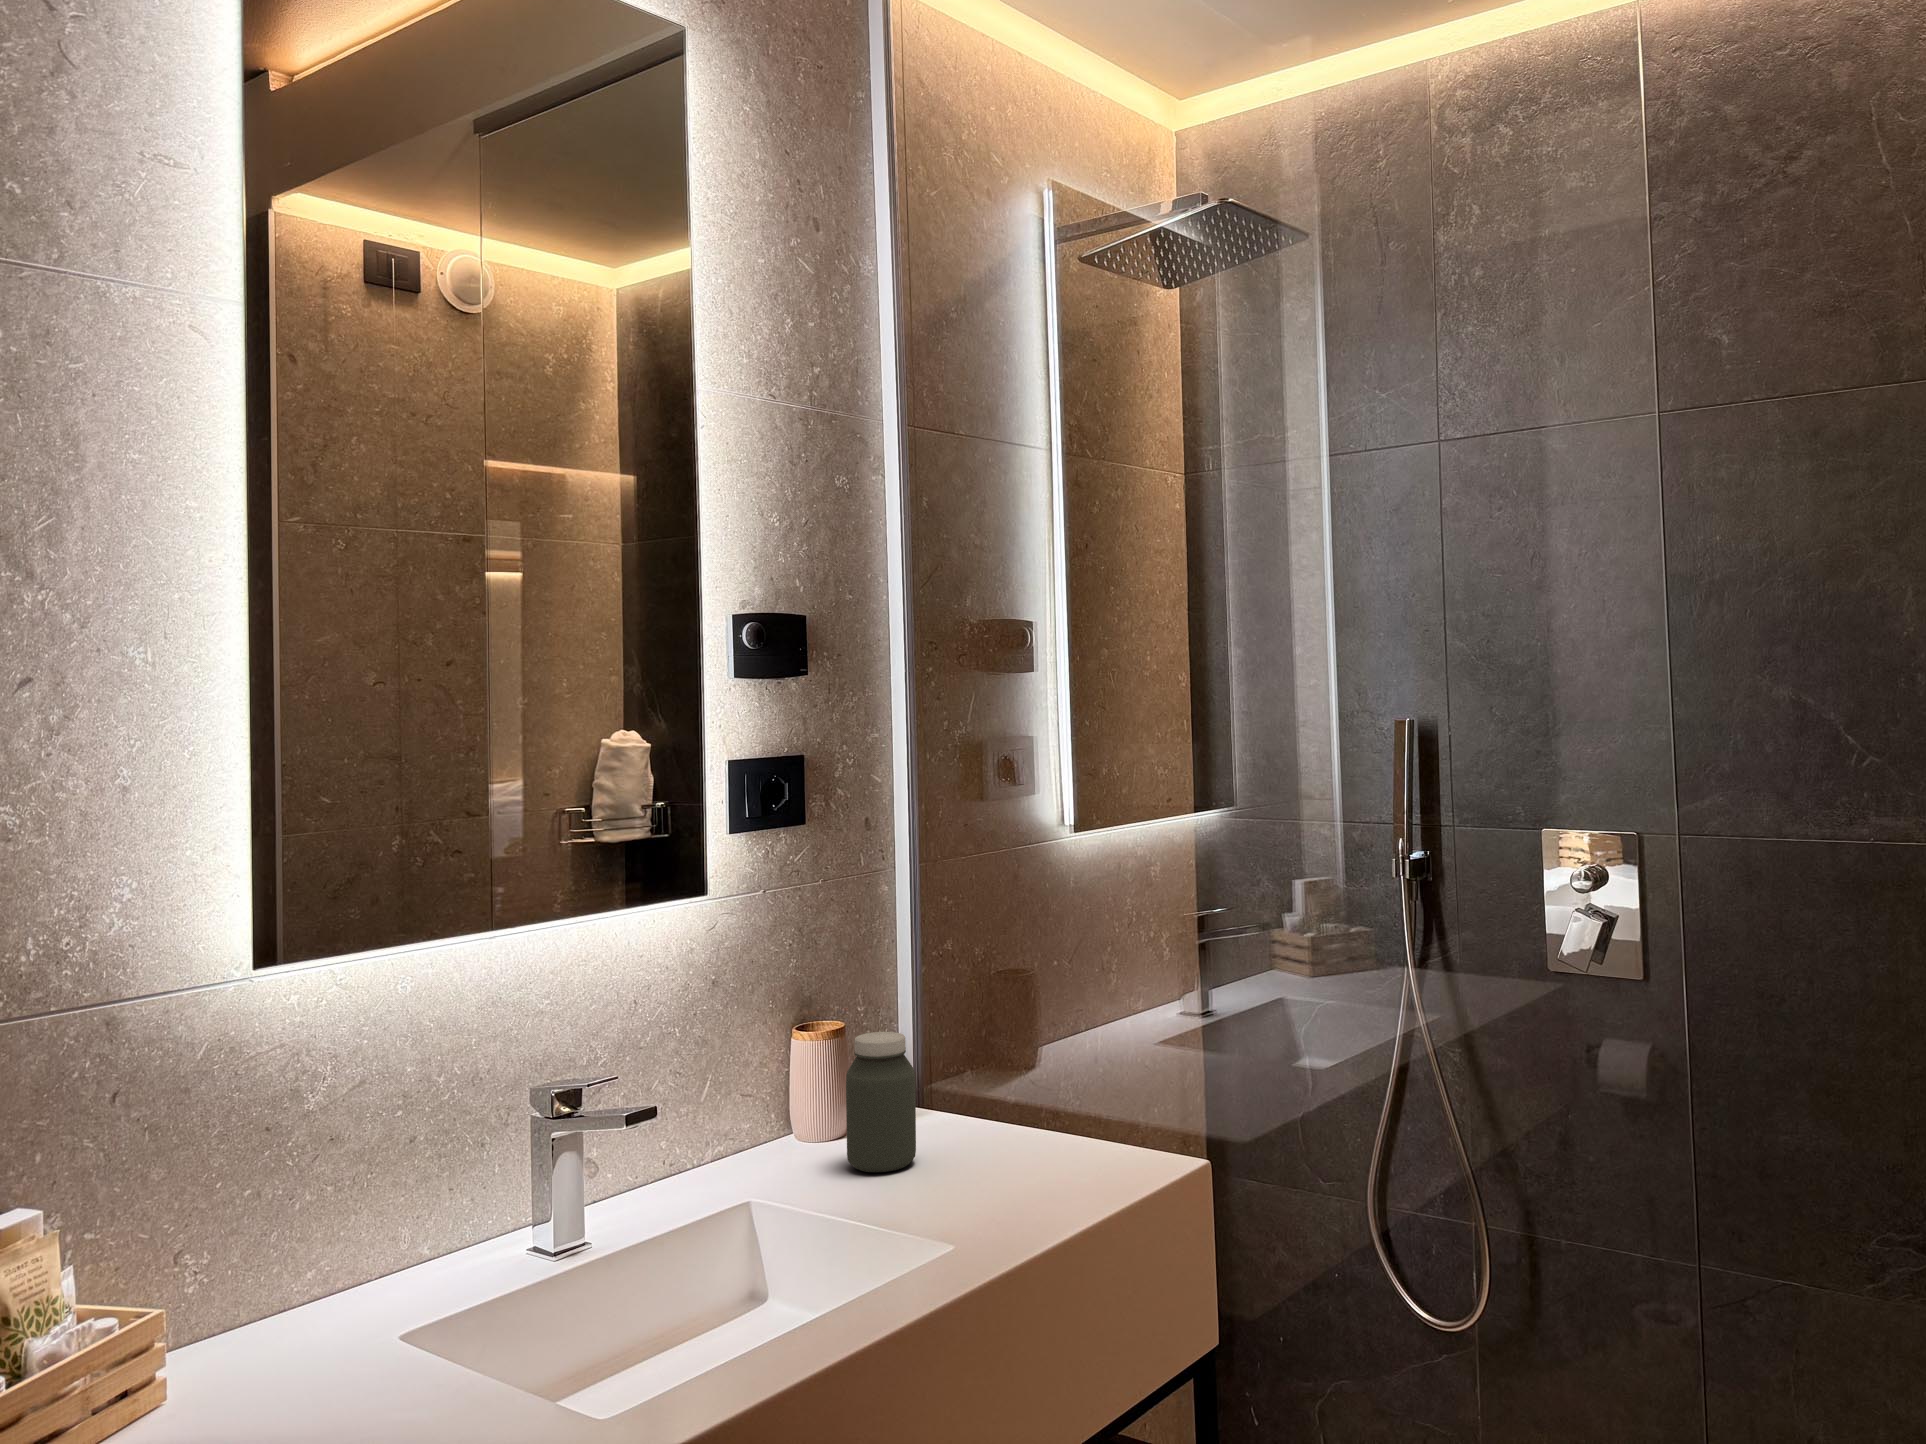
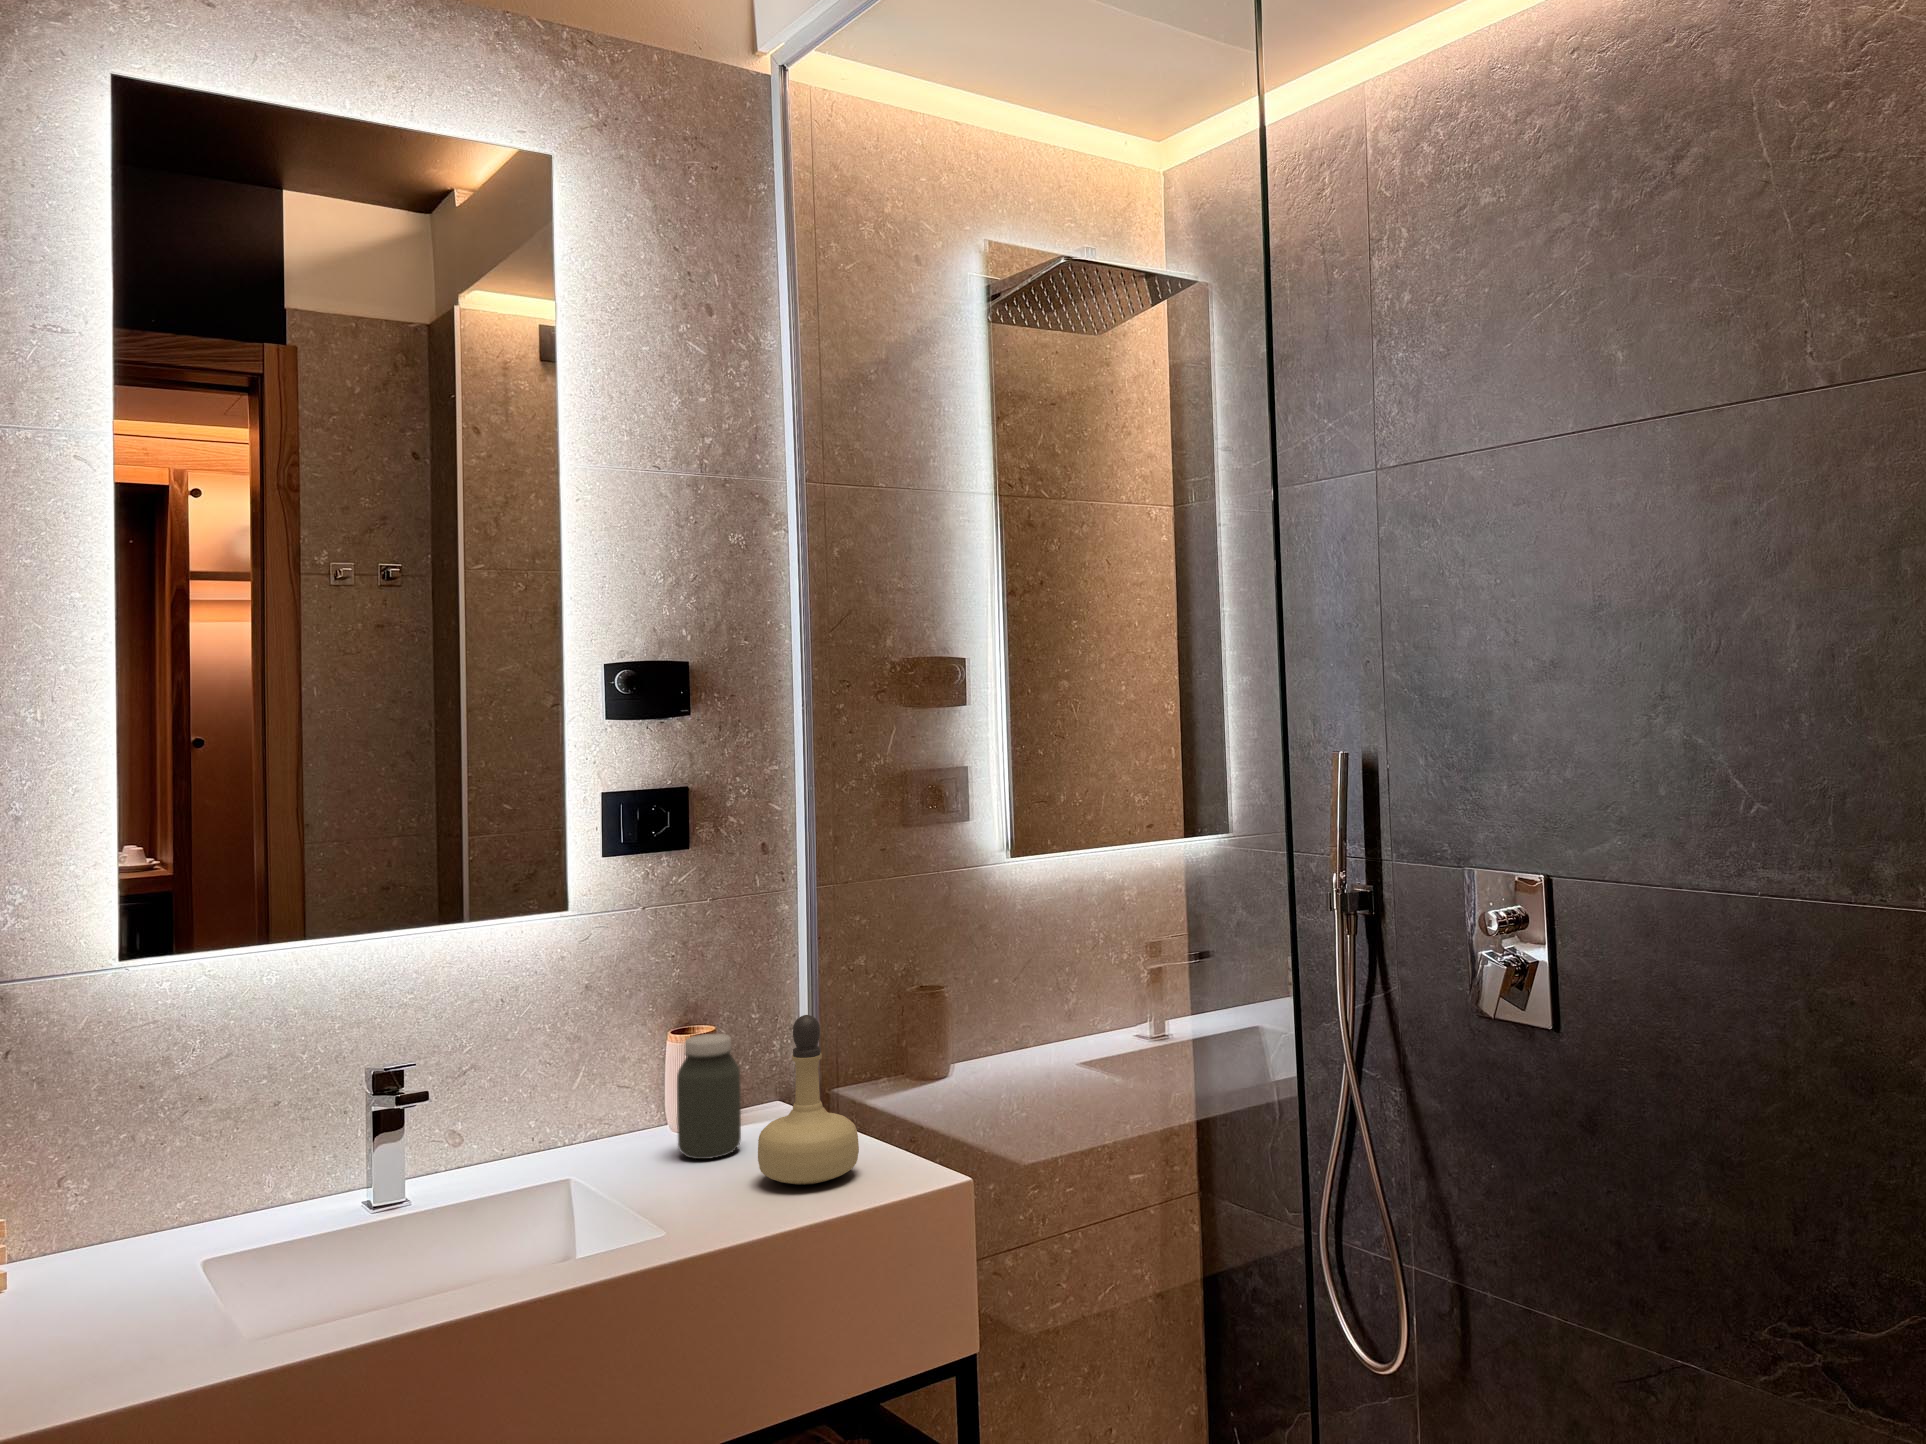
perfume bottle: none [982,1002,1092,1188] -> present [758,1015,859,1184]

